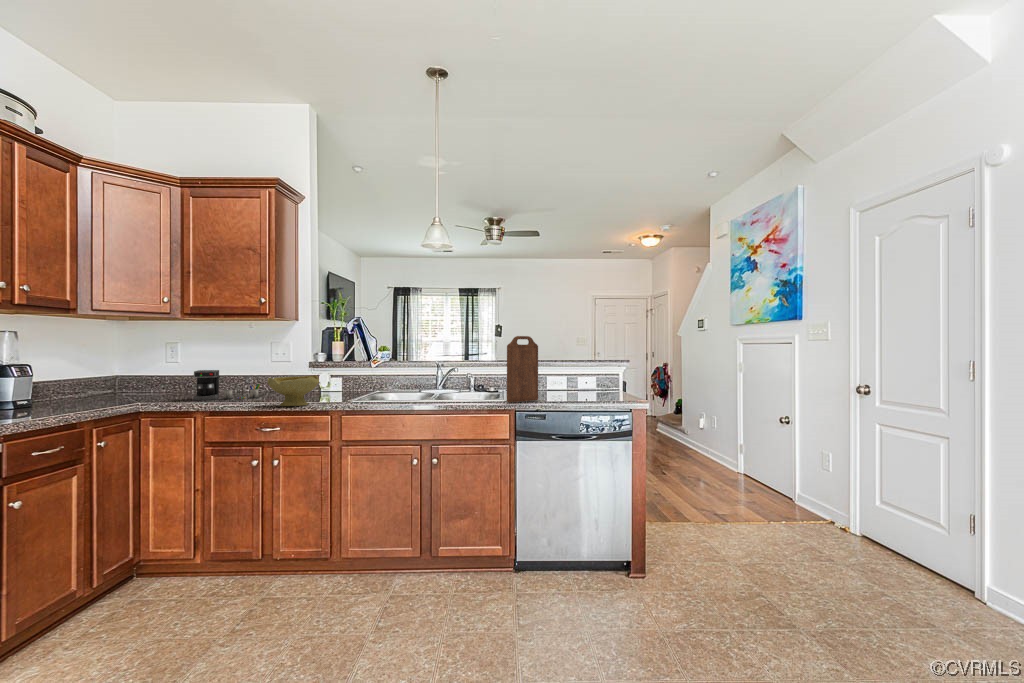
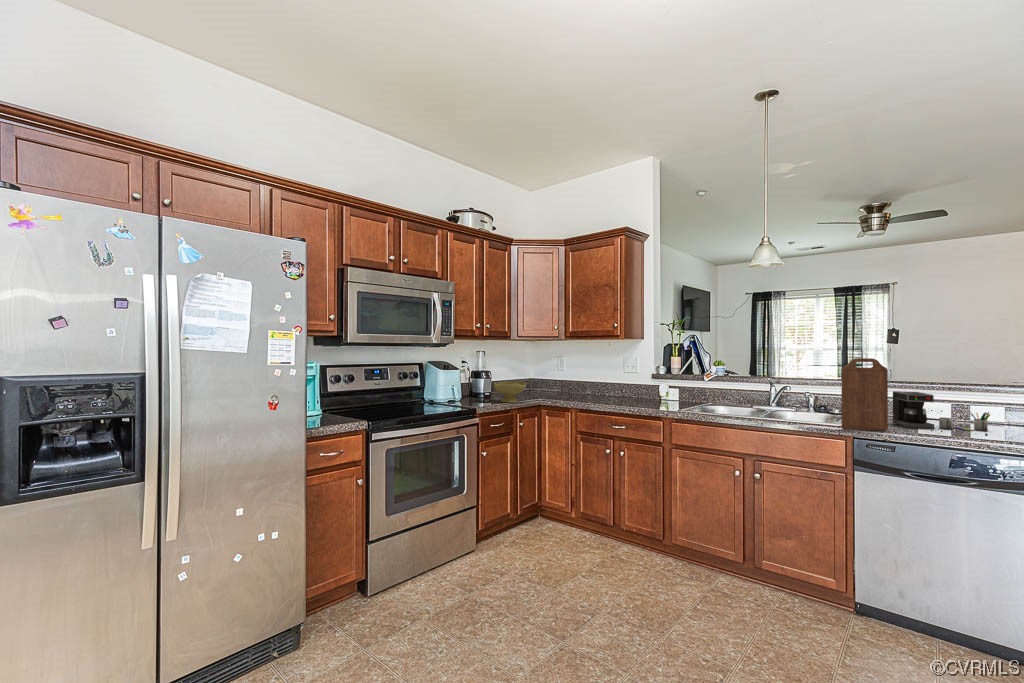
coffee maker: present [193,370,260,401] -> present [893,391,990,431]
bowl: present [268,375,319,406] -> present [494,382,526,403]

